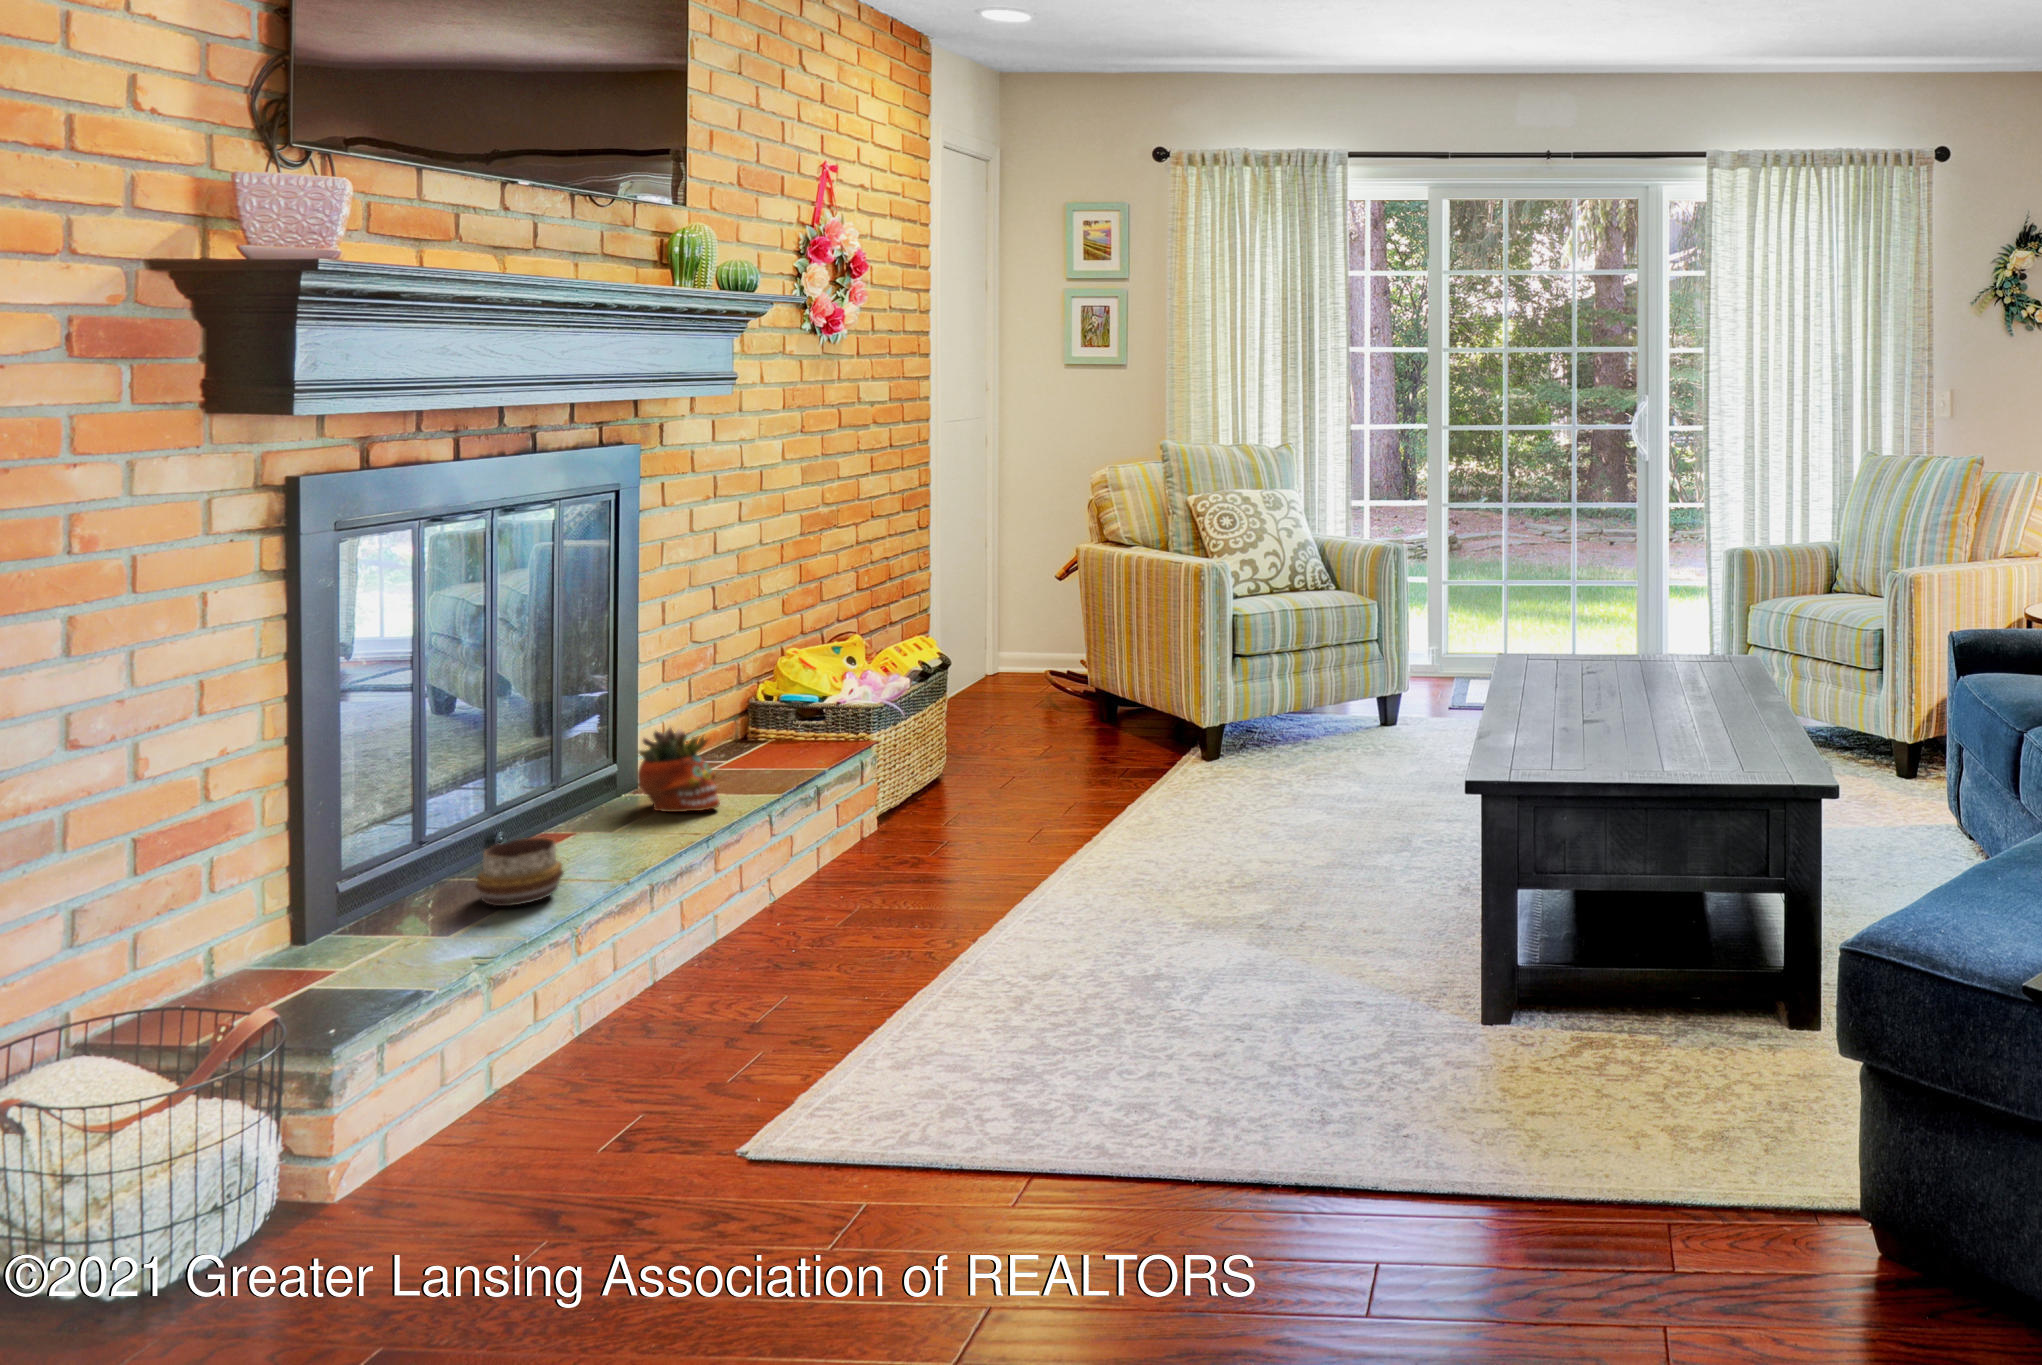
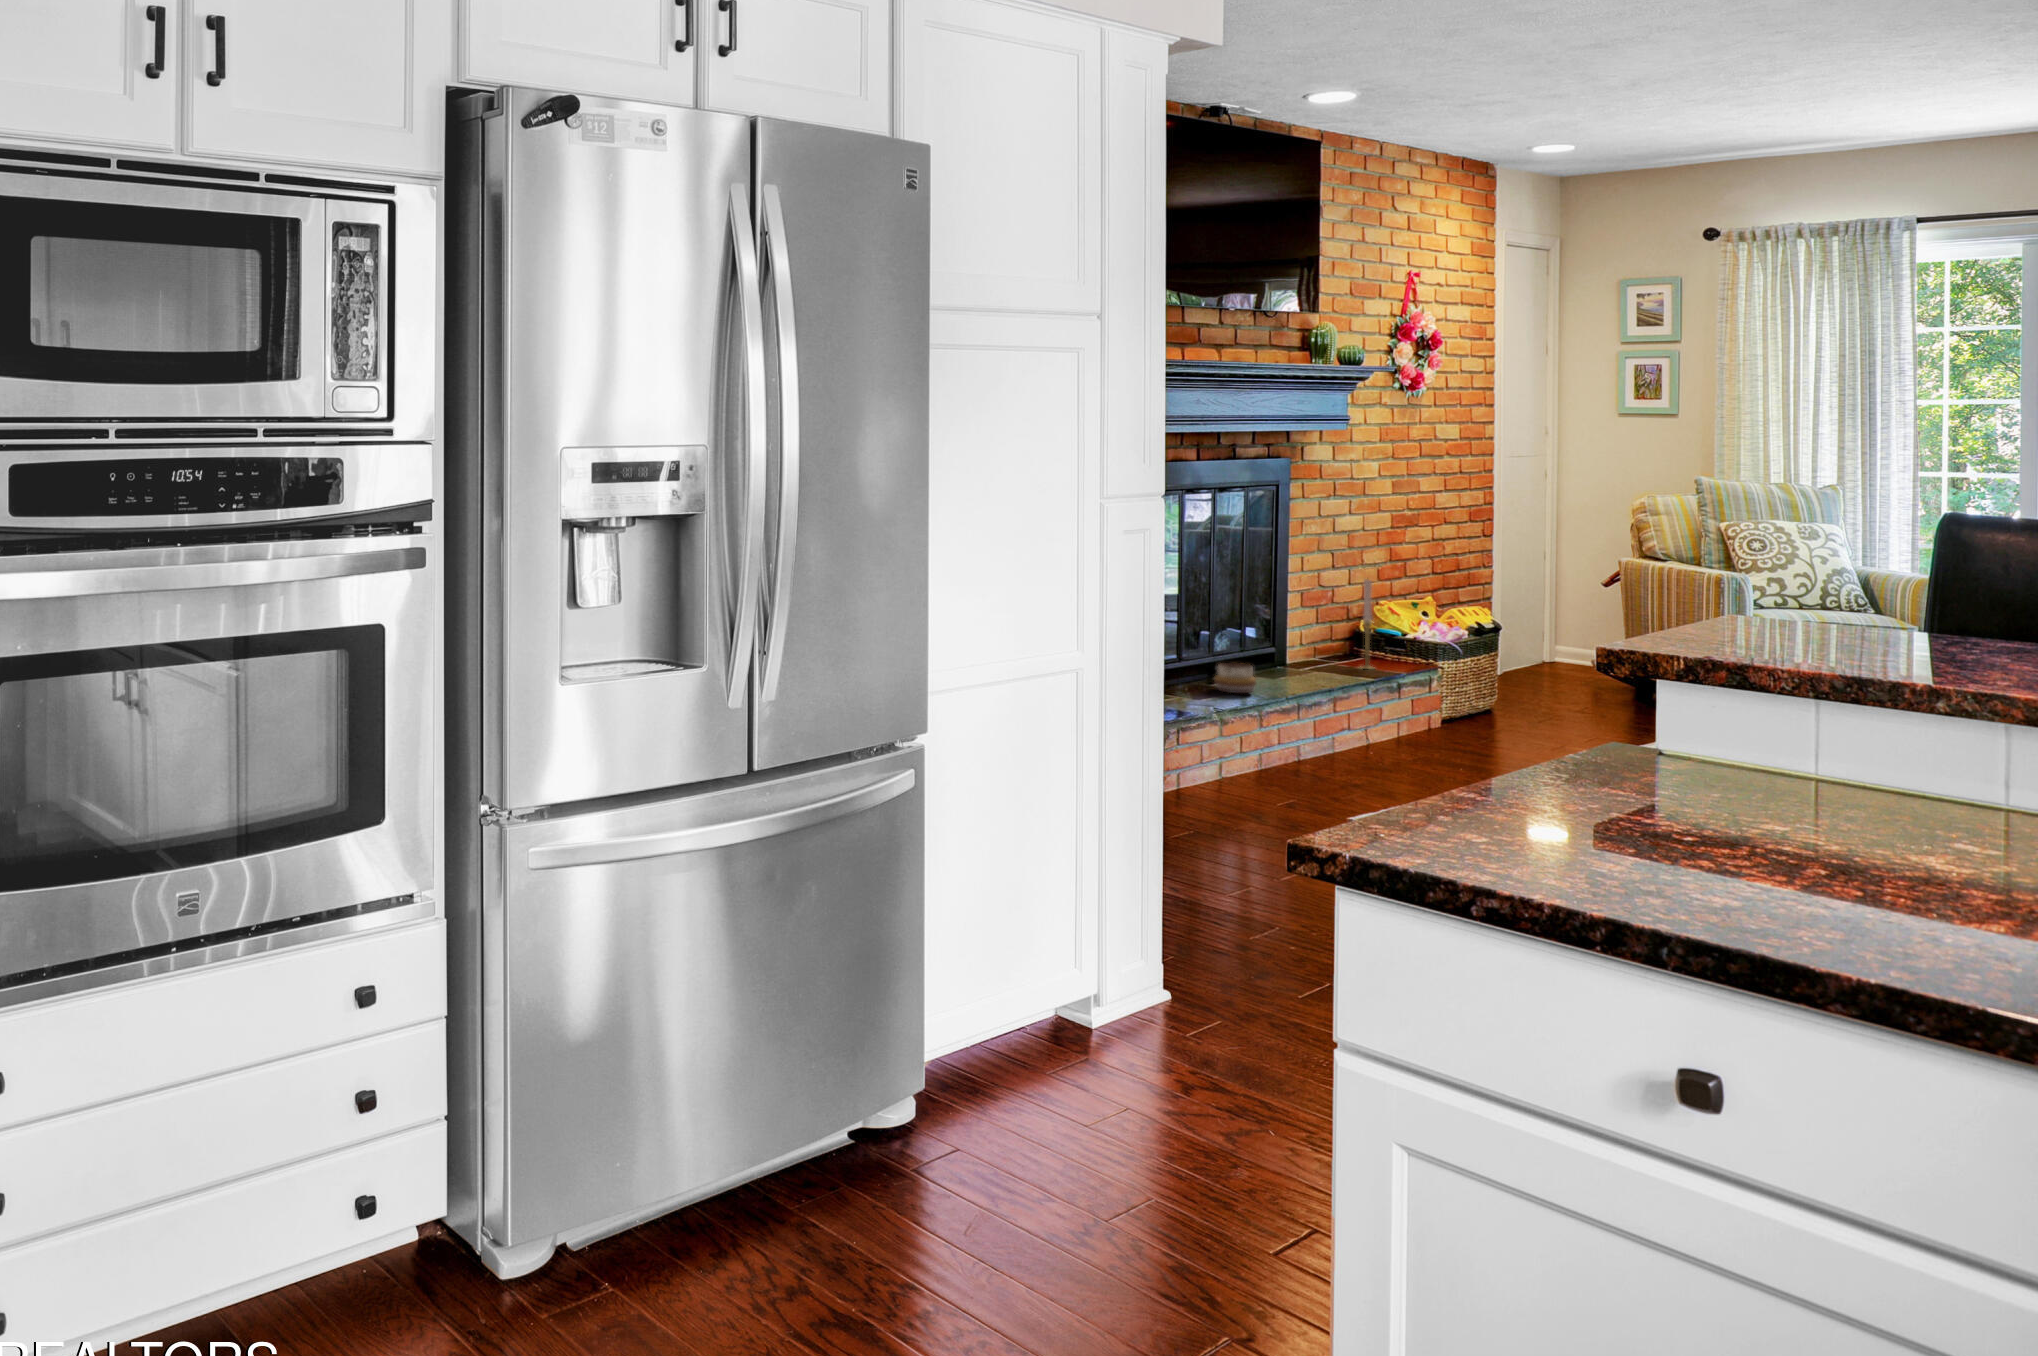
candlestick: none [755,625,782,770] -> present [1361,579,1372,669]
succulent planter: present [637,728,720,812] -> none [1289,627,1338,678]

